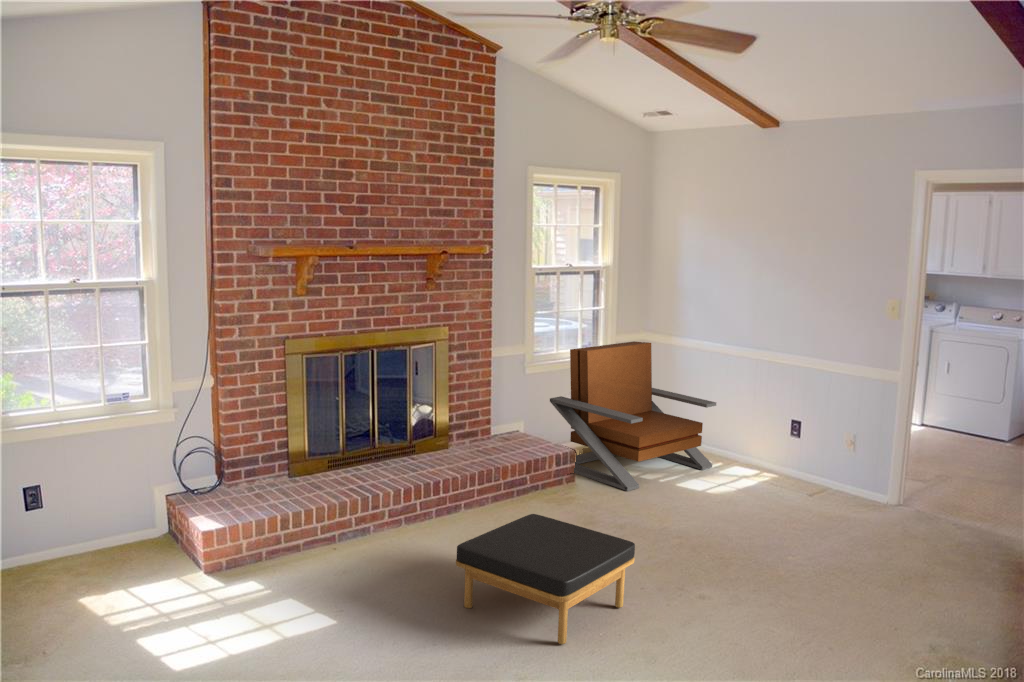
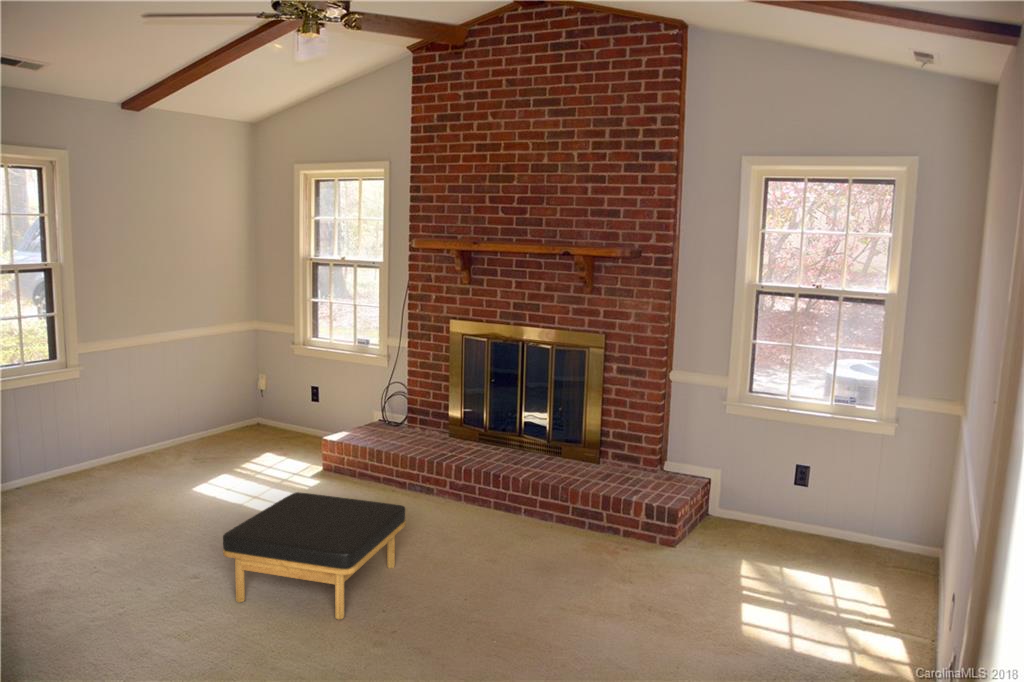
lounge chair: present [550,341,716,491] -> none [710,391,938,629]

